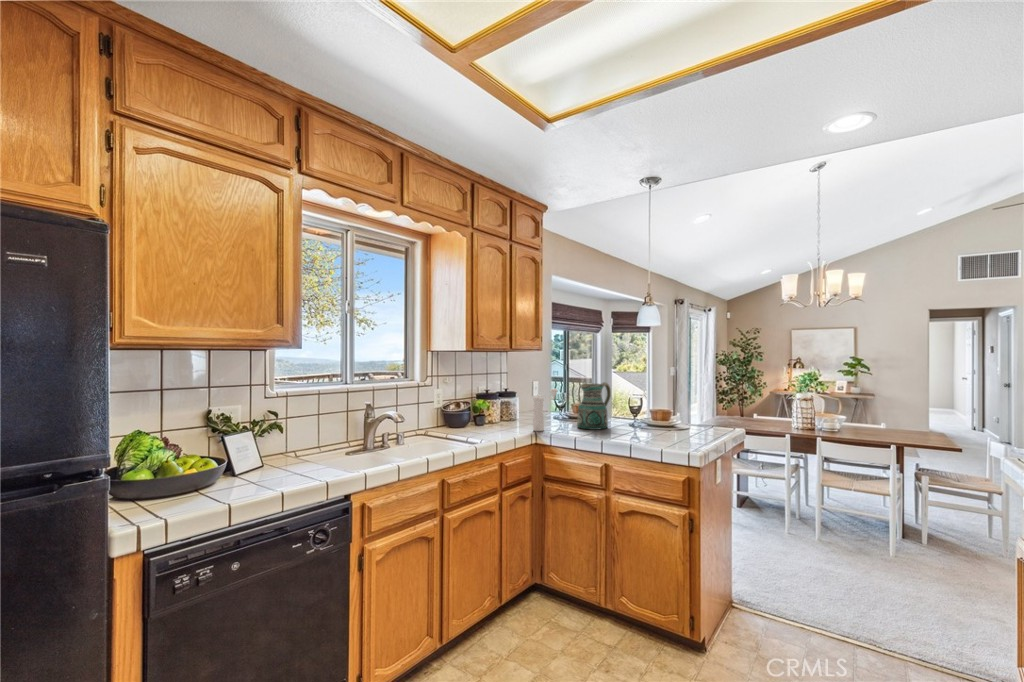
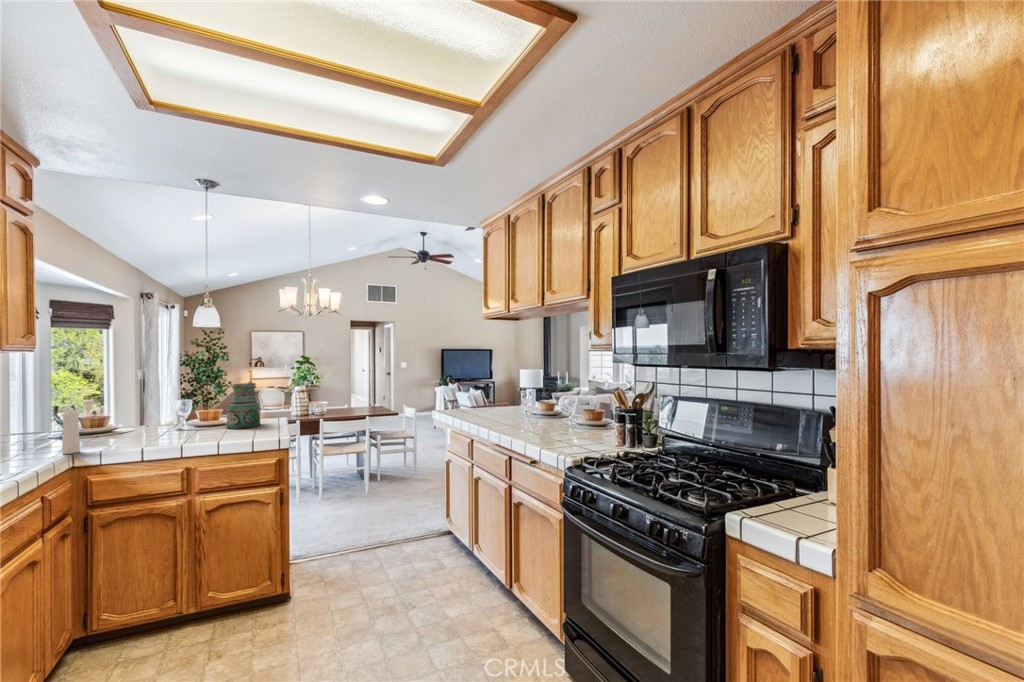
ceramic pitcher: present [577,382,611,430] -> present [226,382,260,429]

